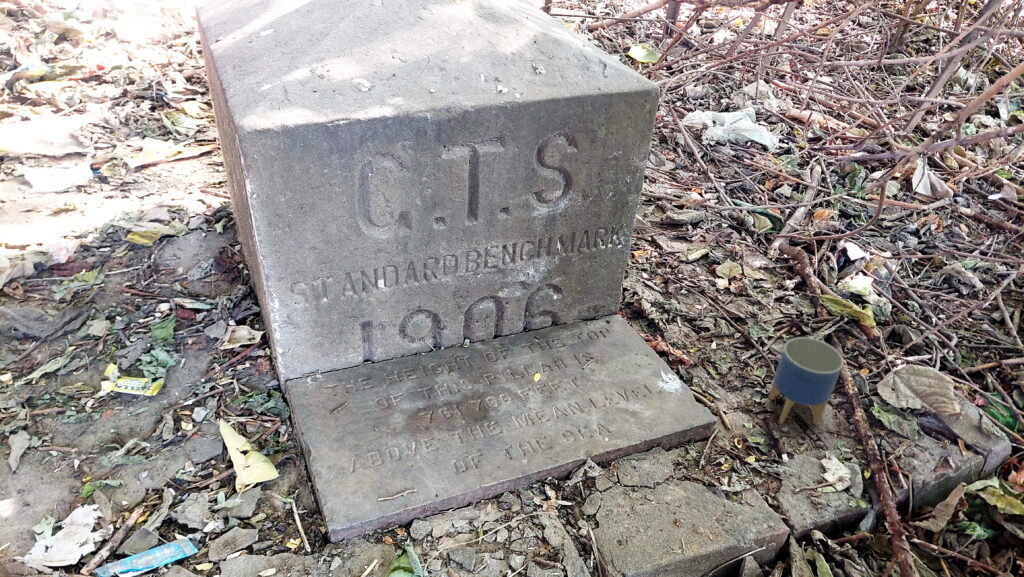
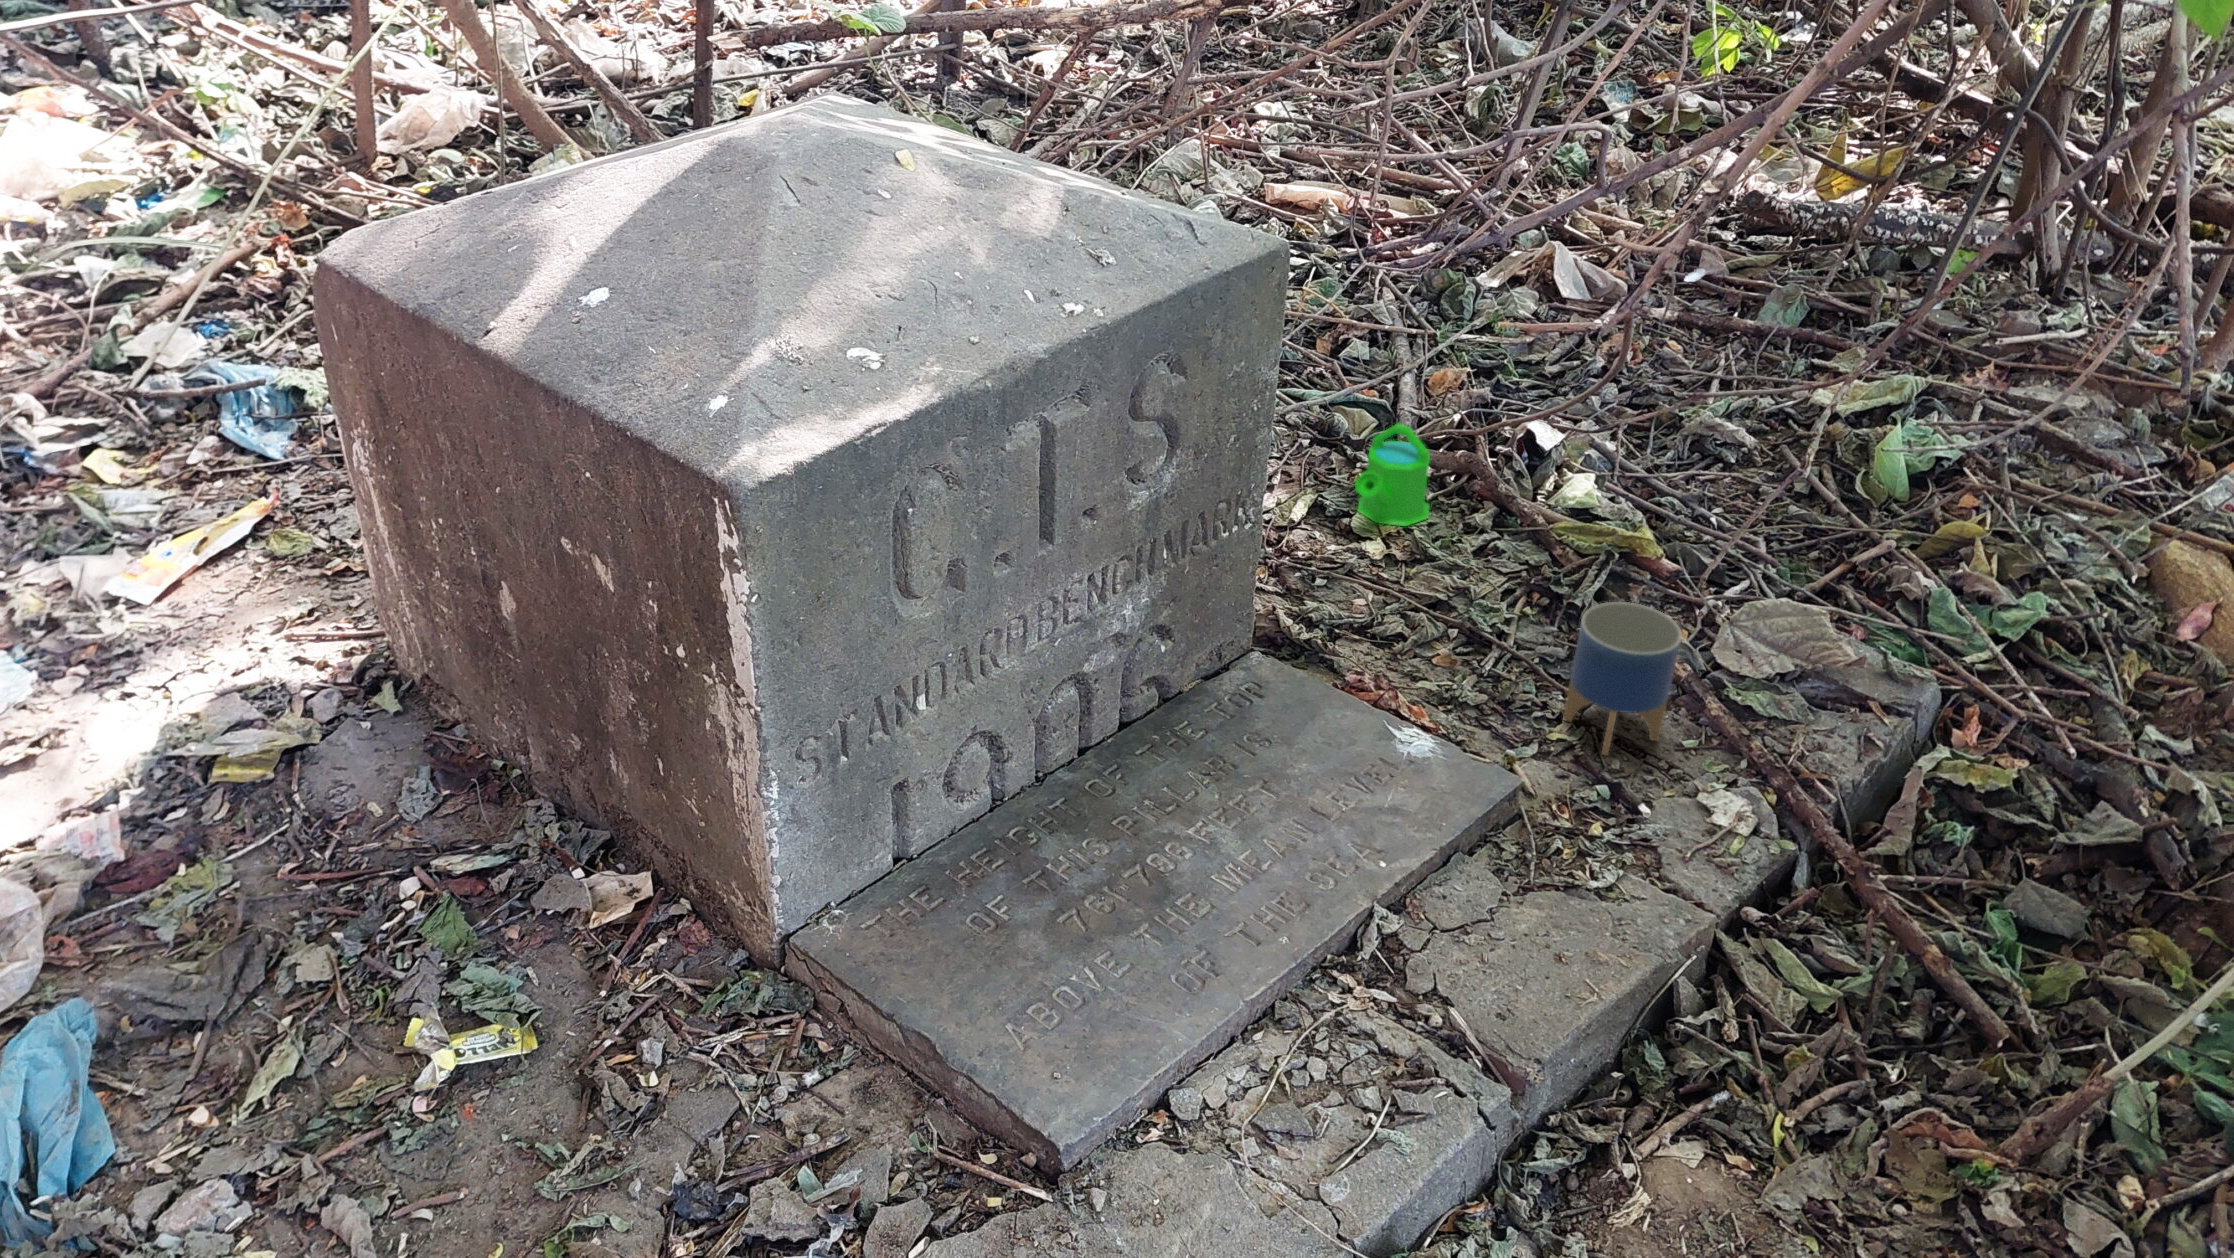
watering can: none [720,218,775,276] -> present [1355,424,1431,526]

